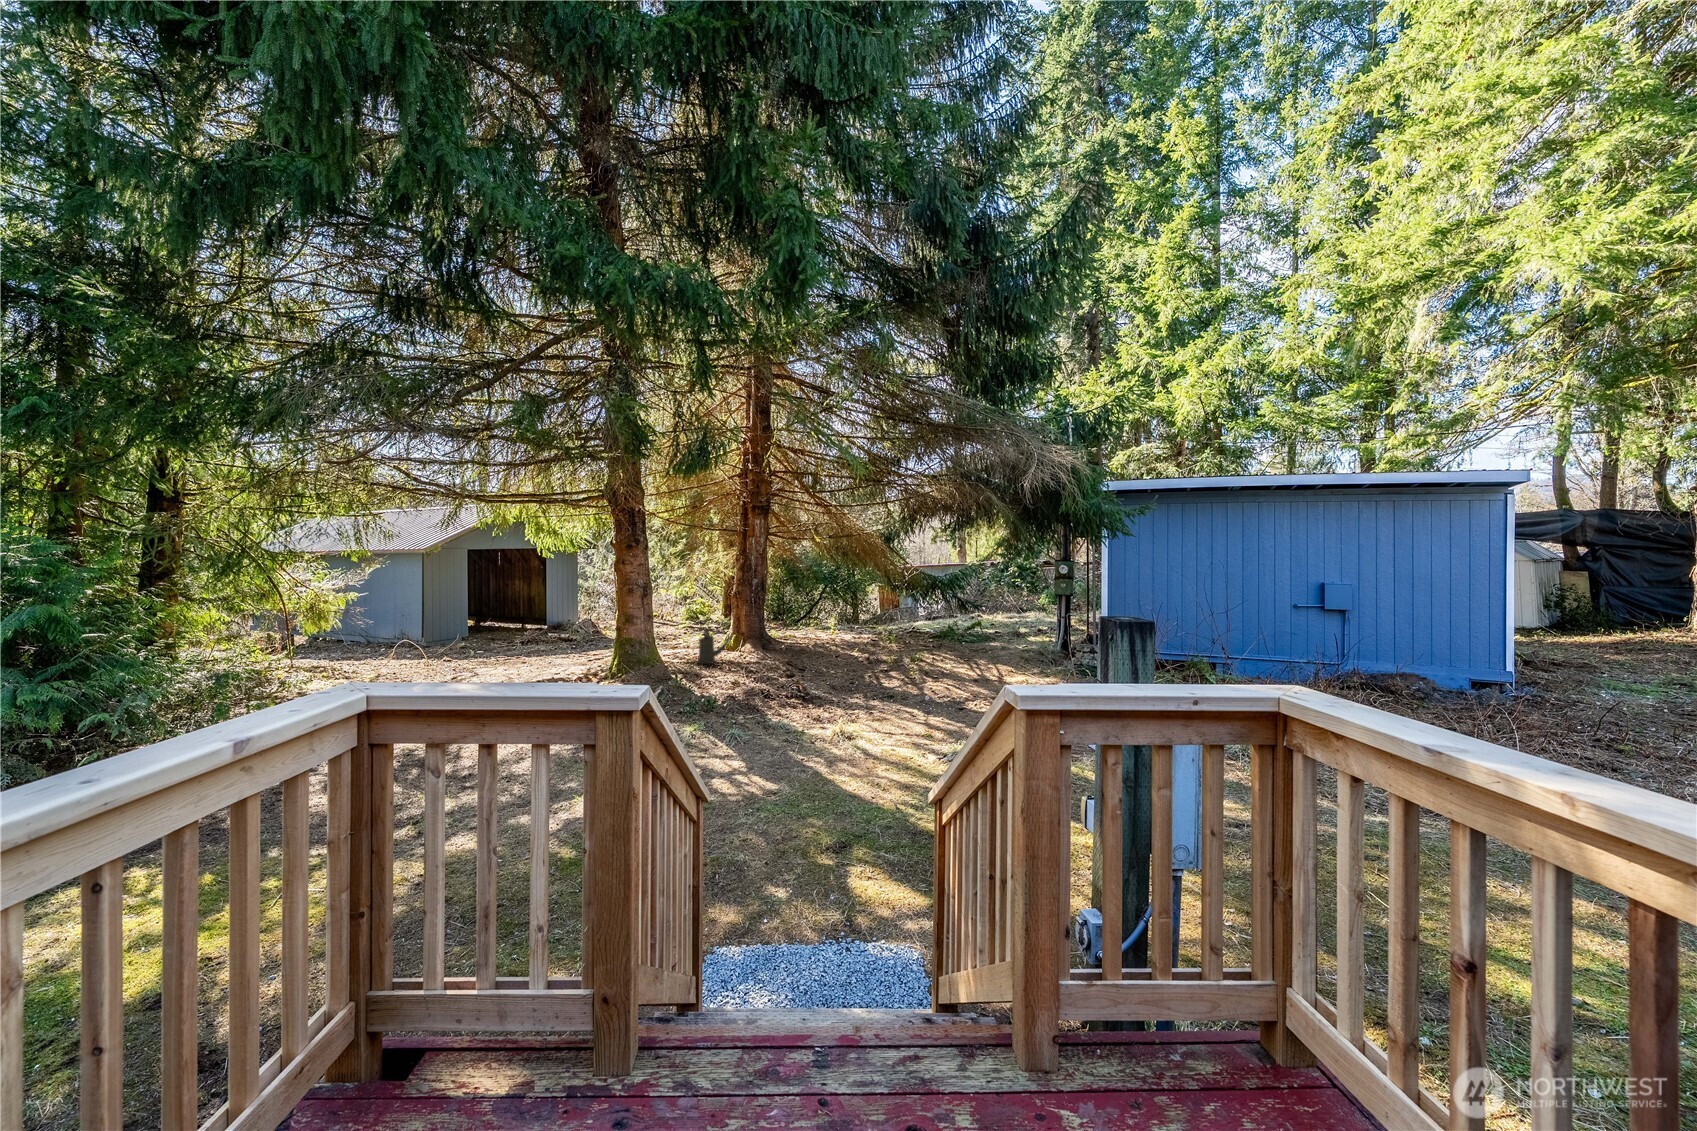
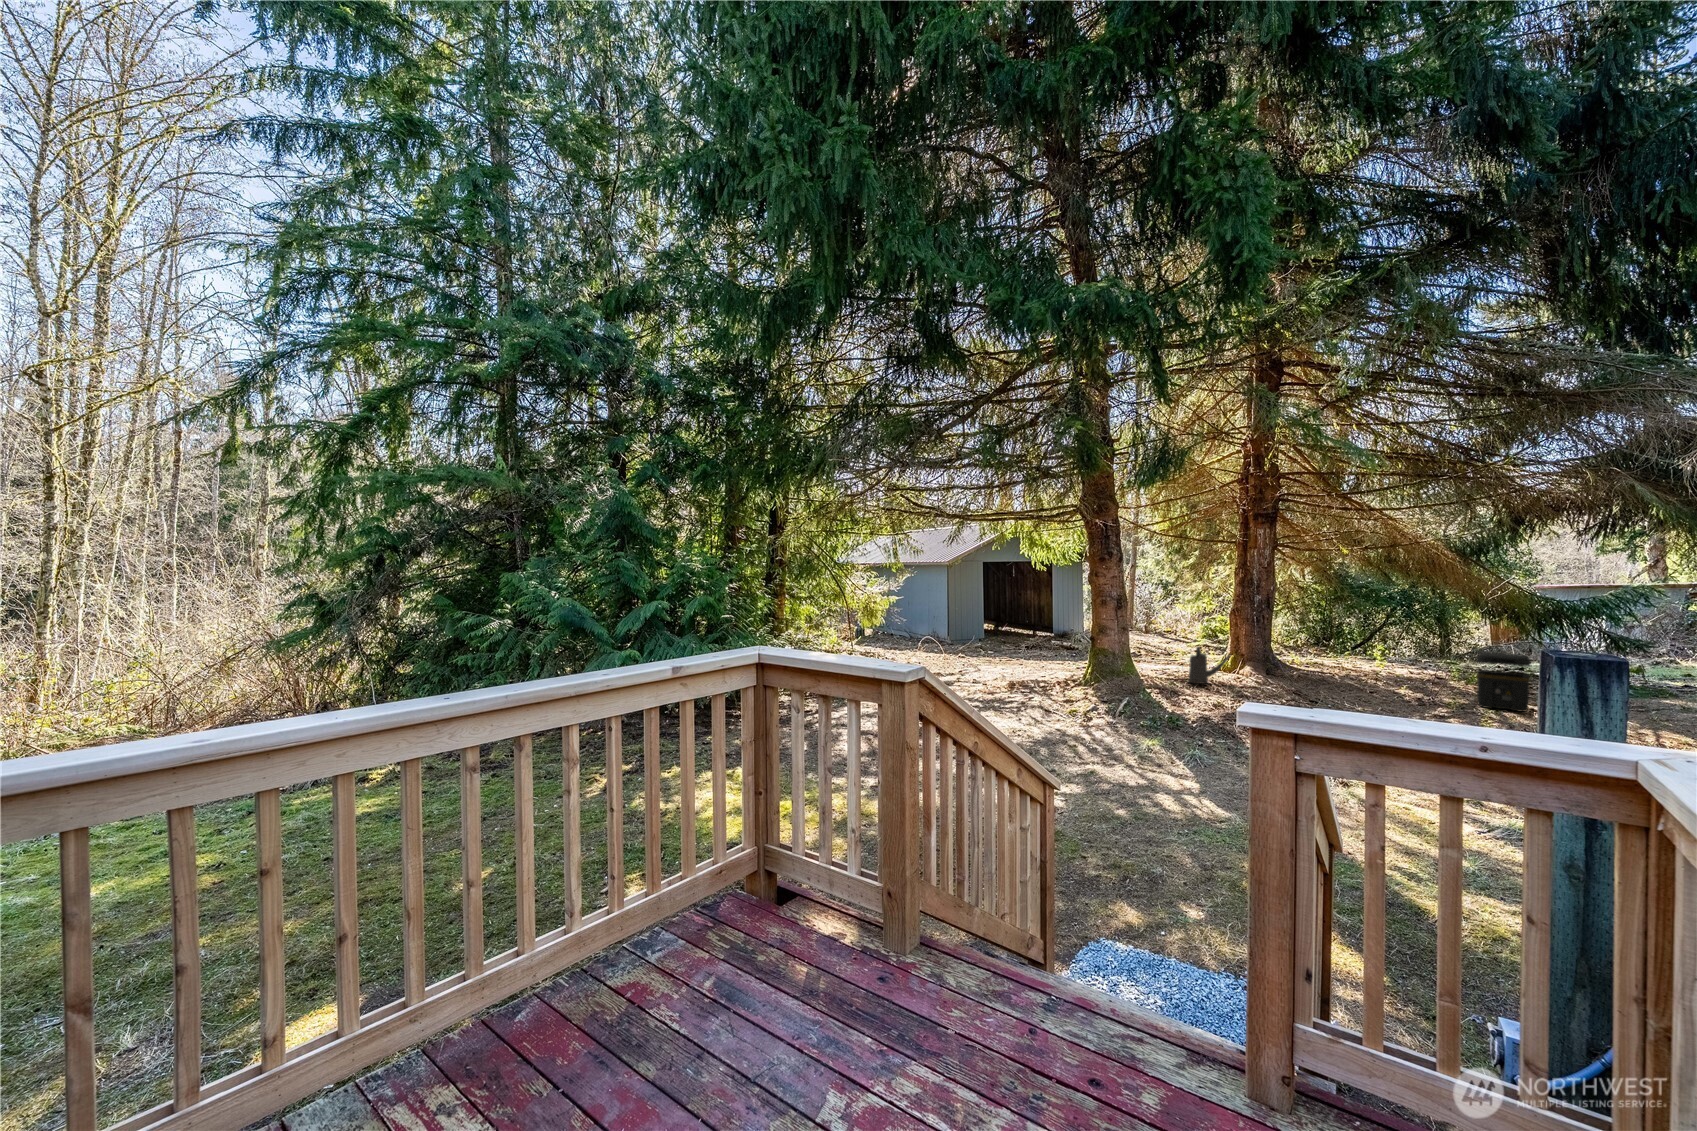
toolbox: none [900,617,930,659] -> present [1477,652,1531,712]

